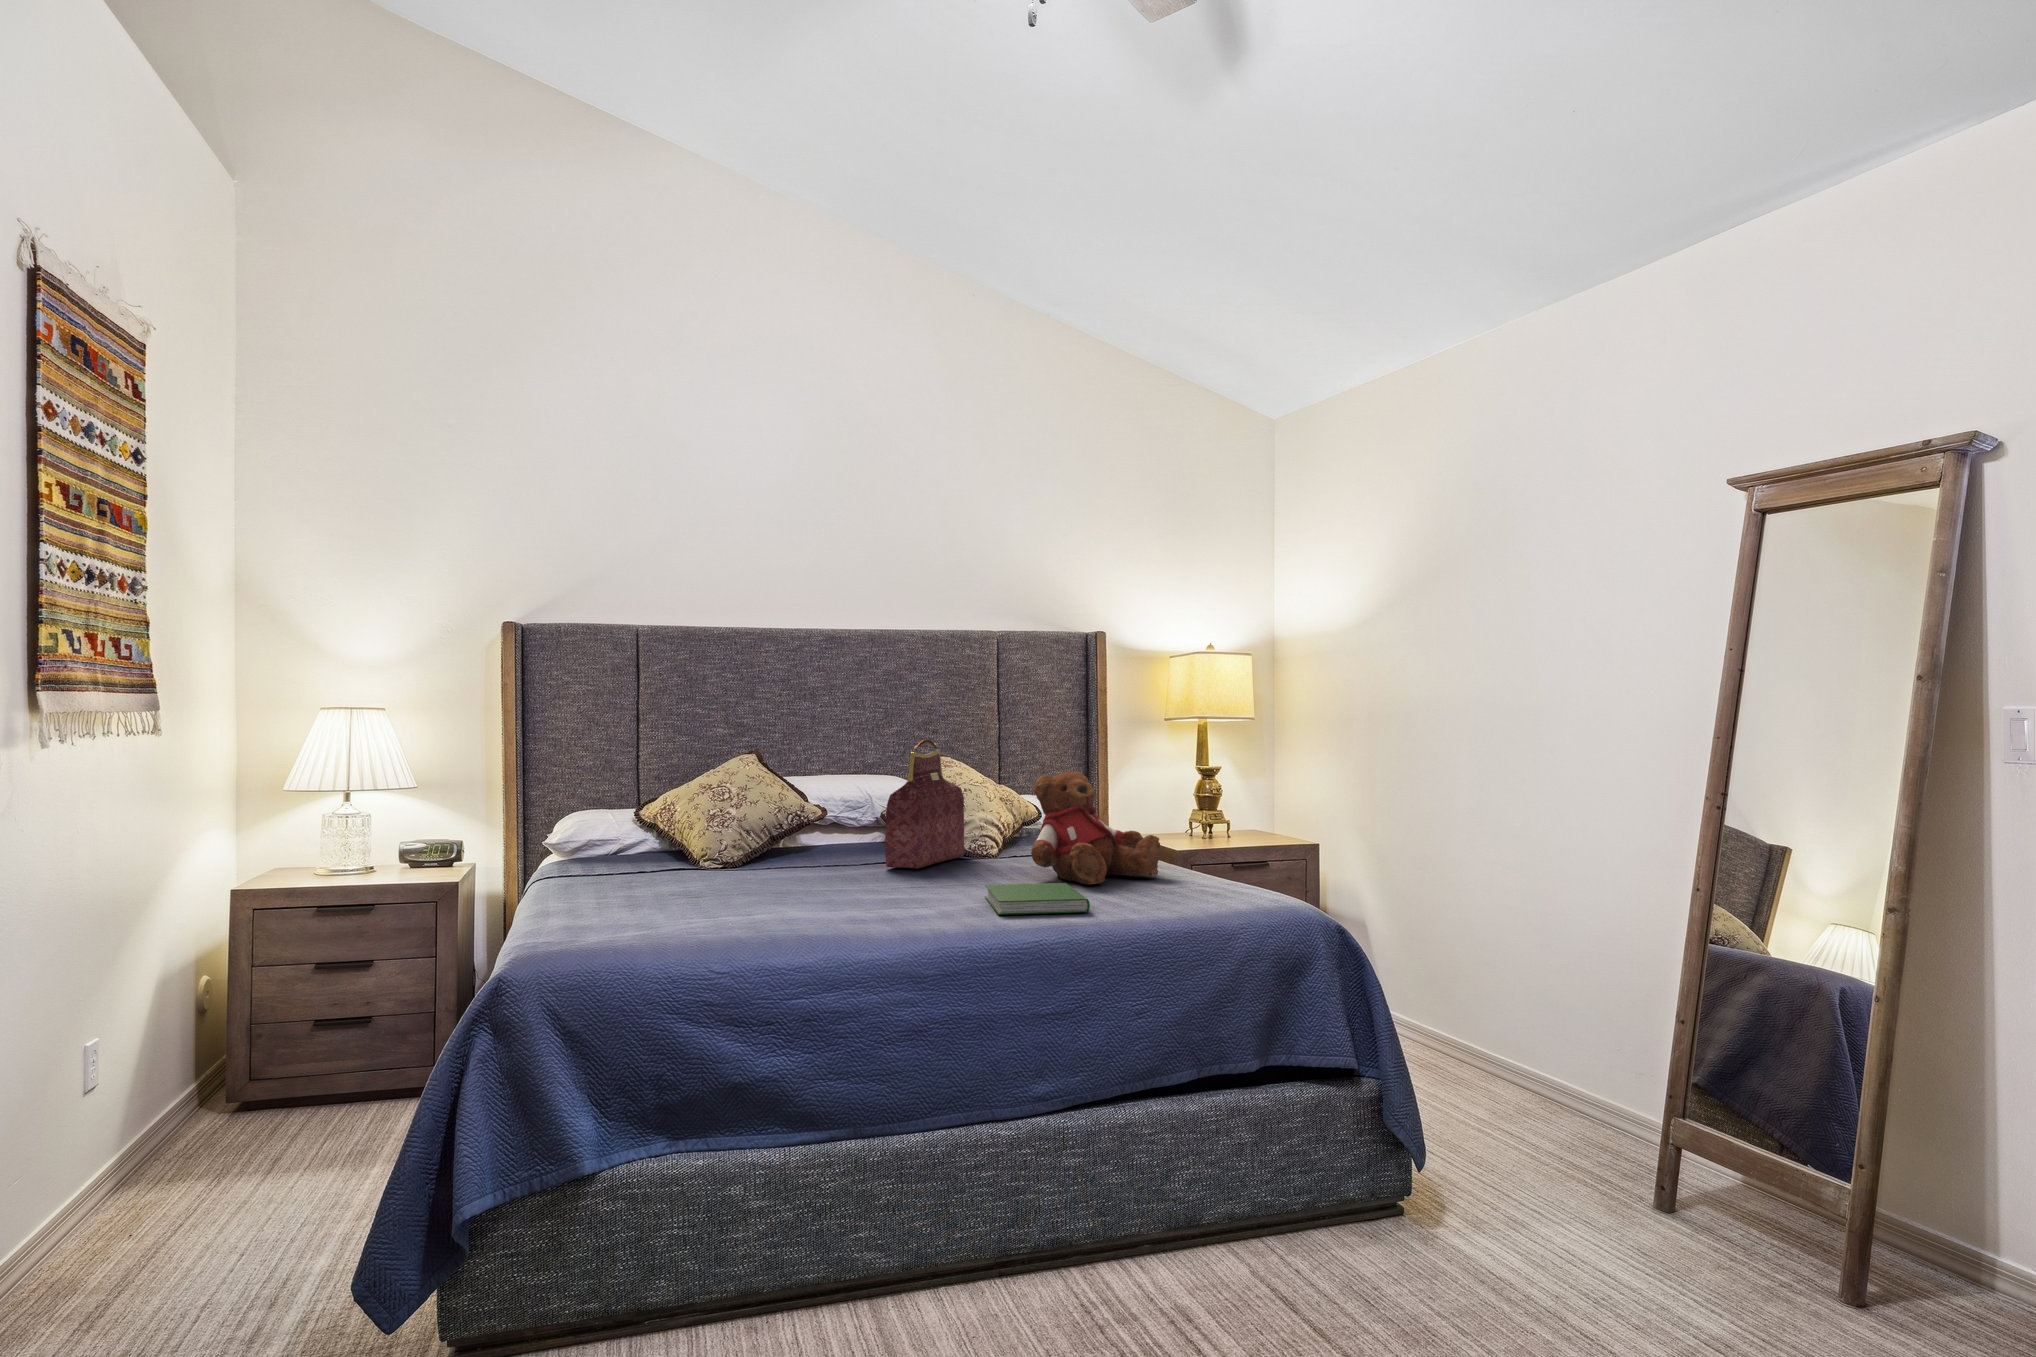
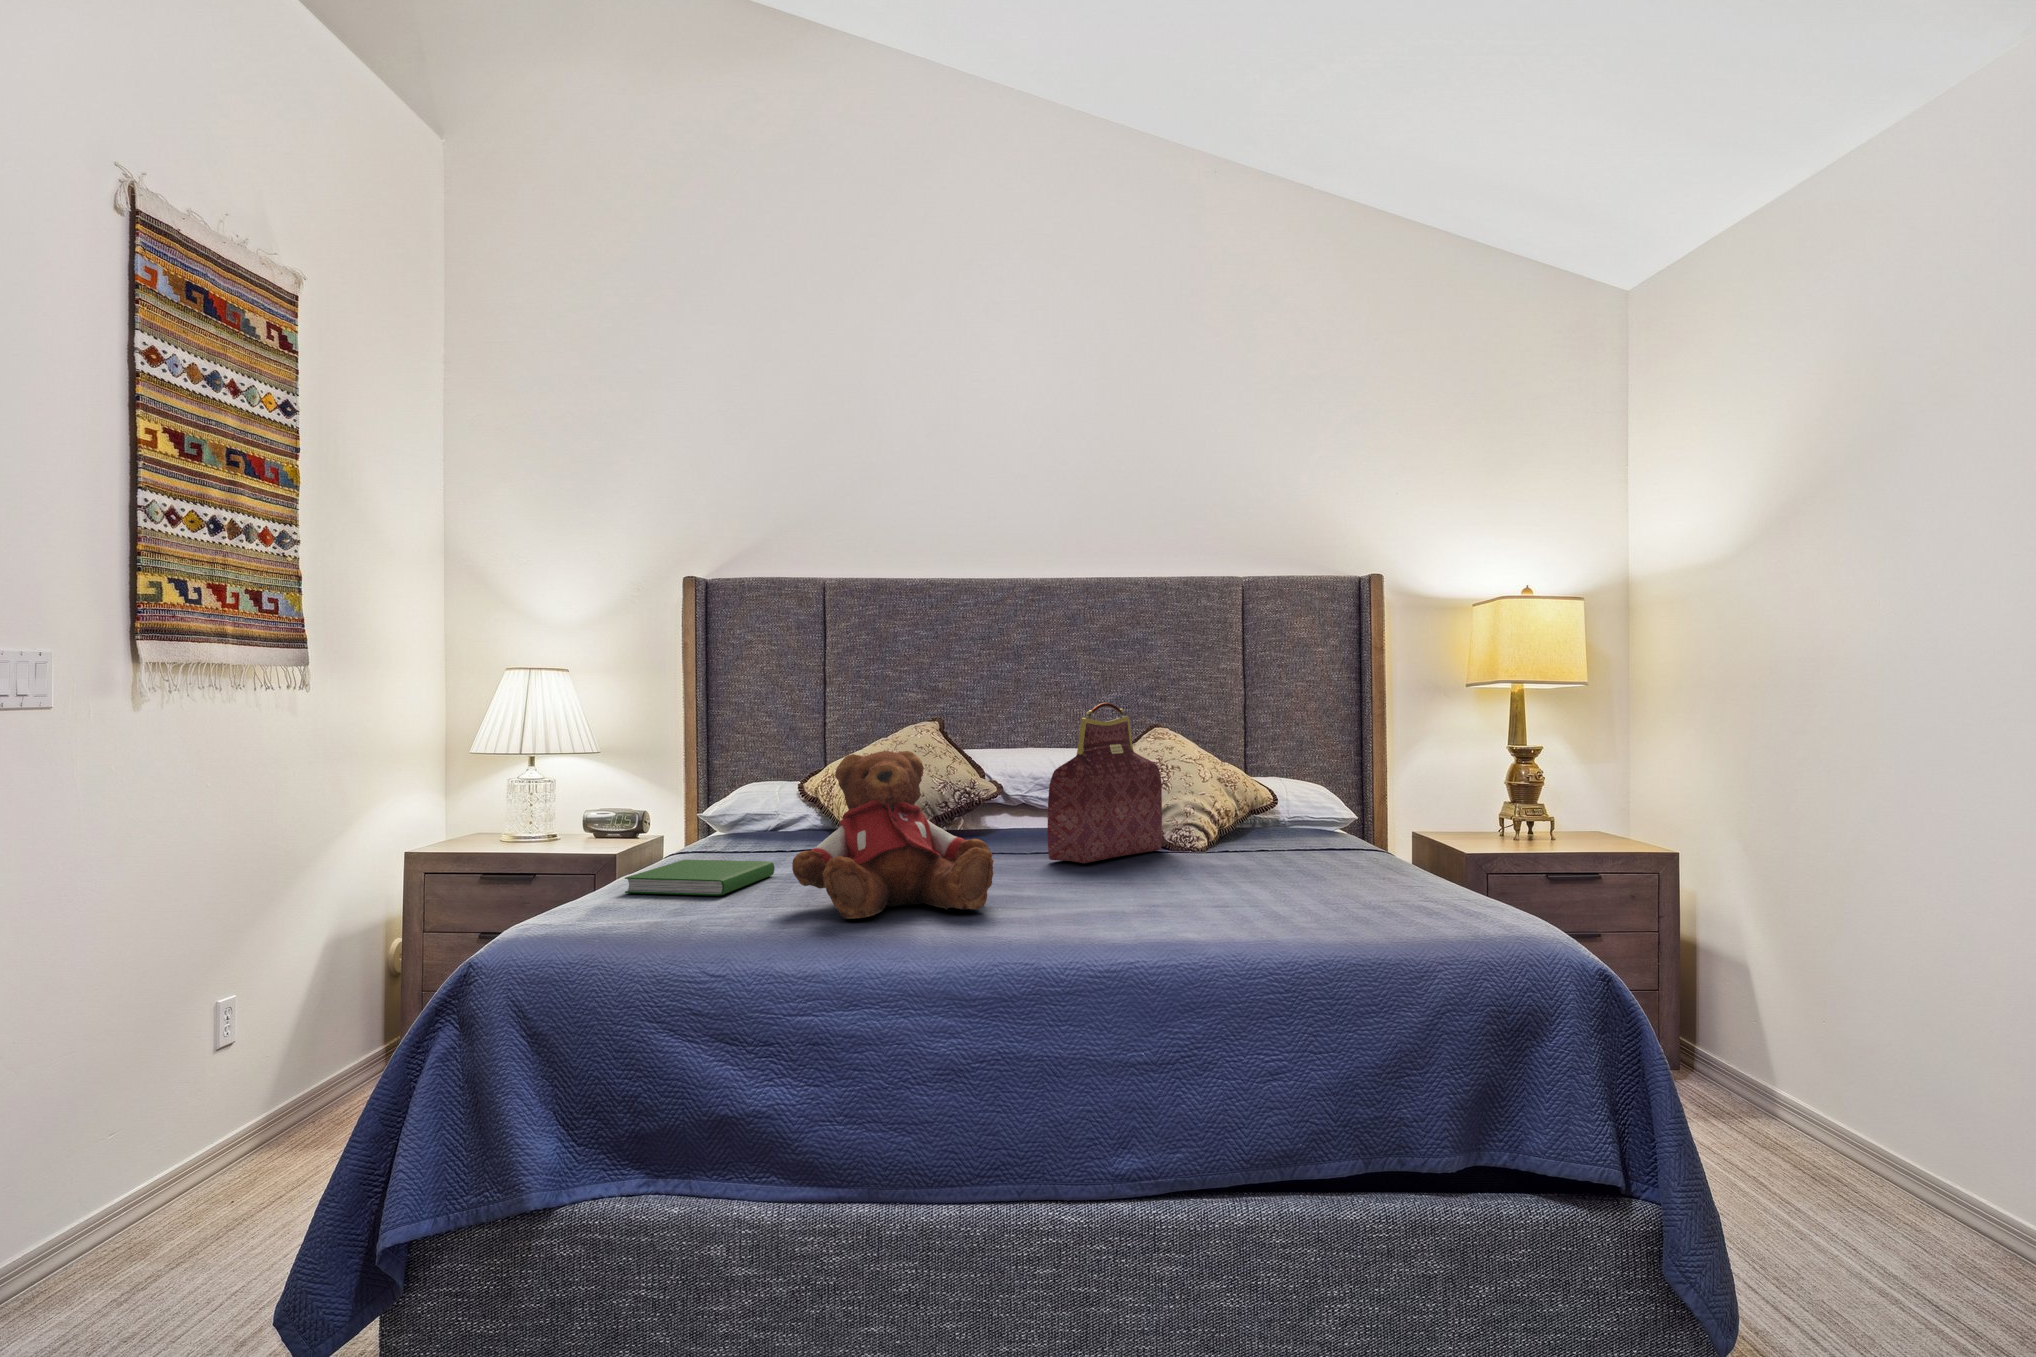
teddy bear: present [1031,772,1160,884] -> present [792,751,994,919]
hardcover book: present [985,883,1090,915] -> present [625,860,774,896]

